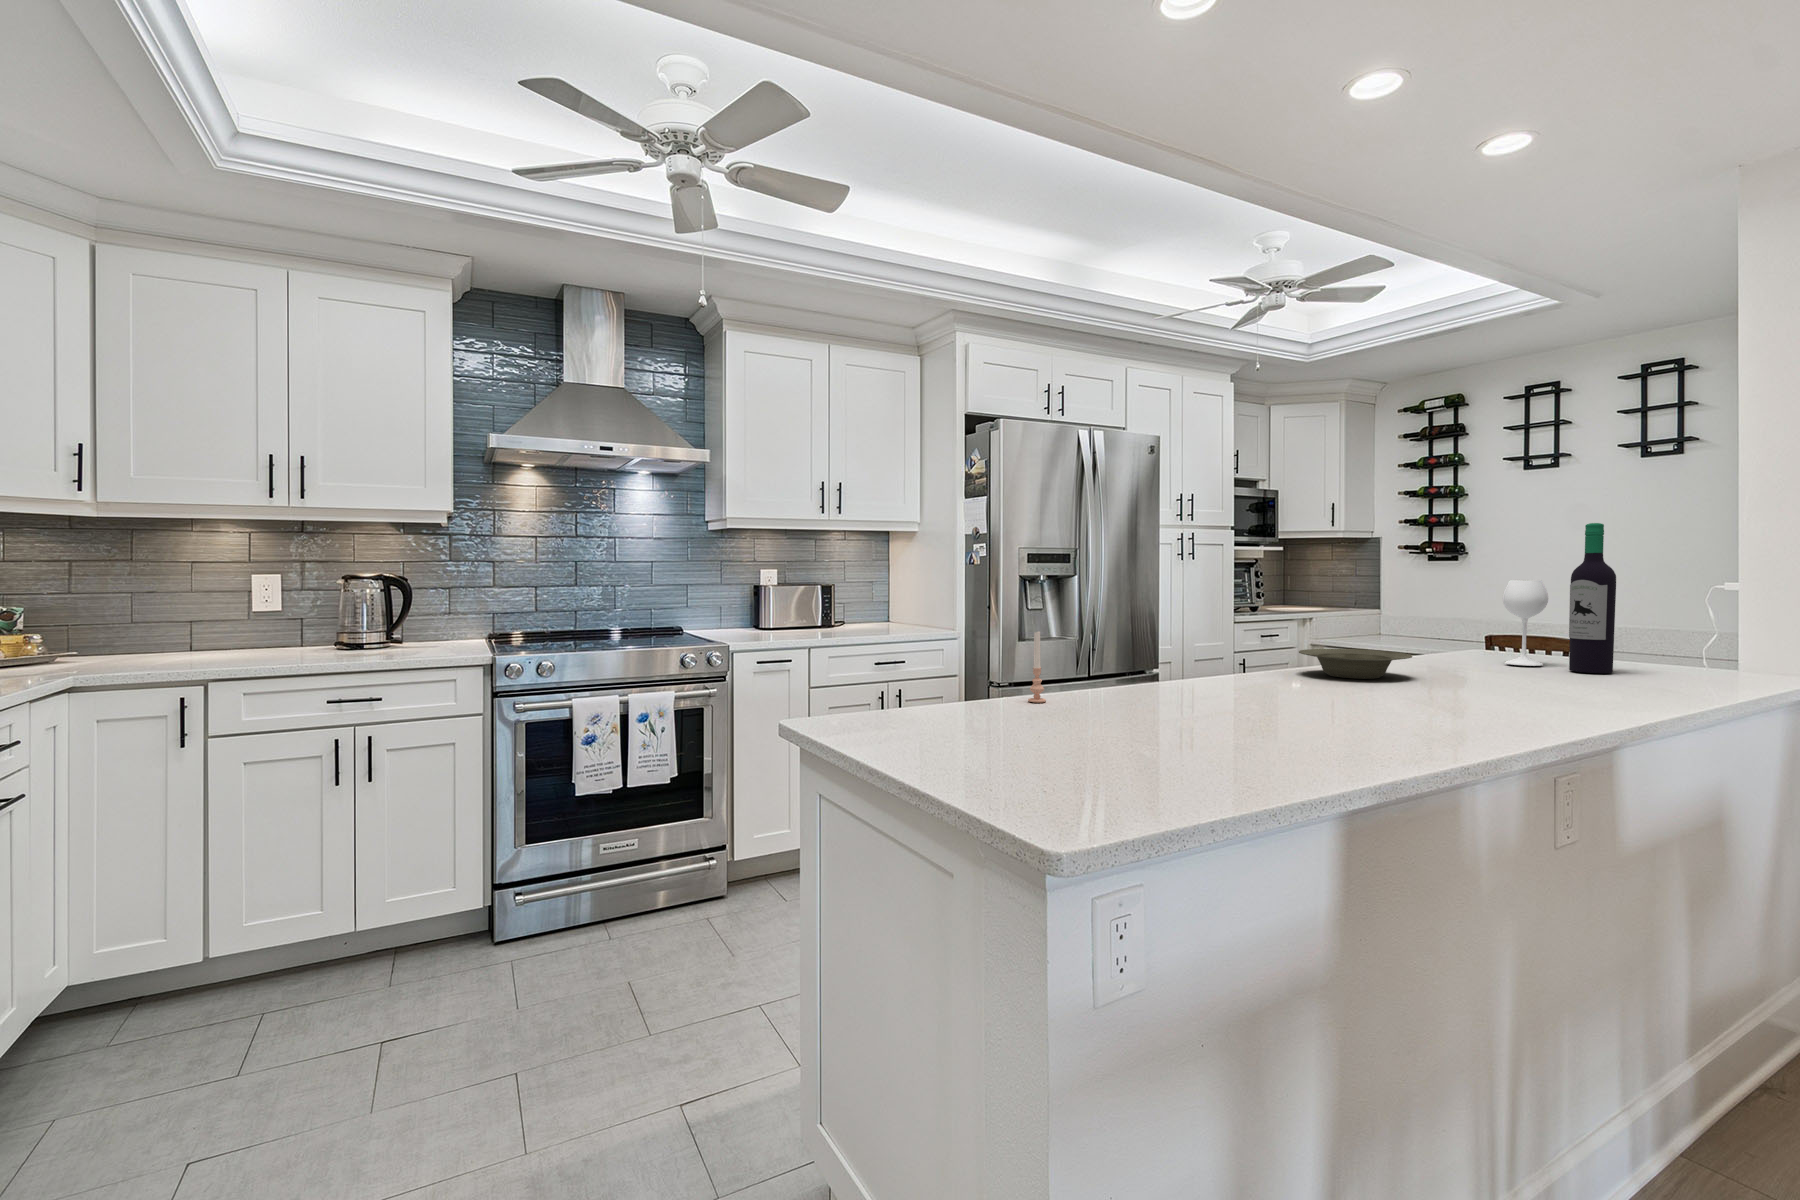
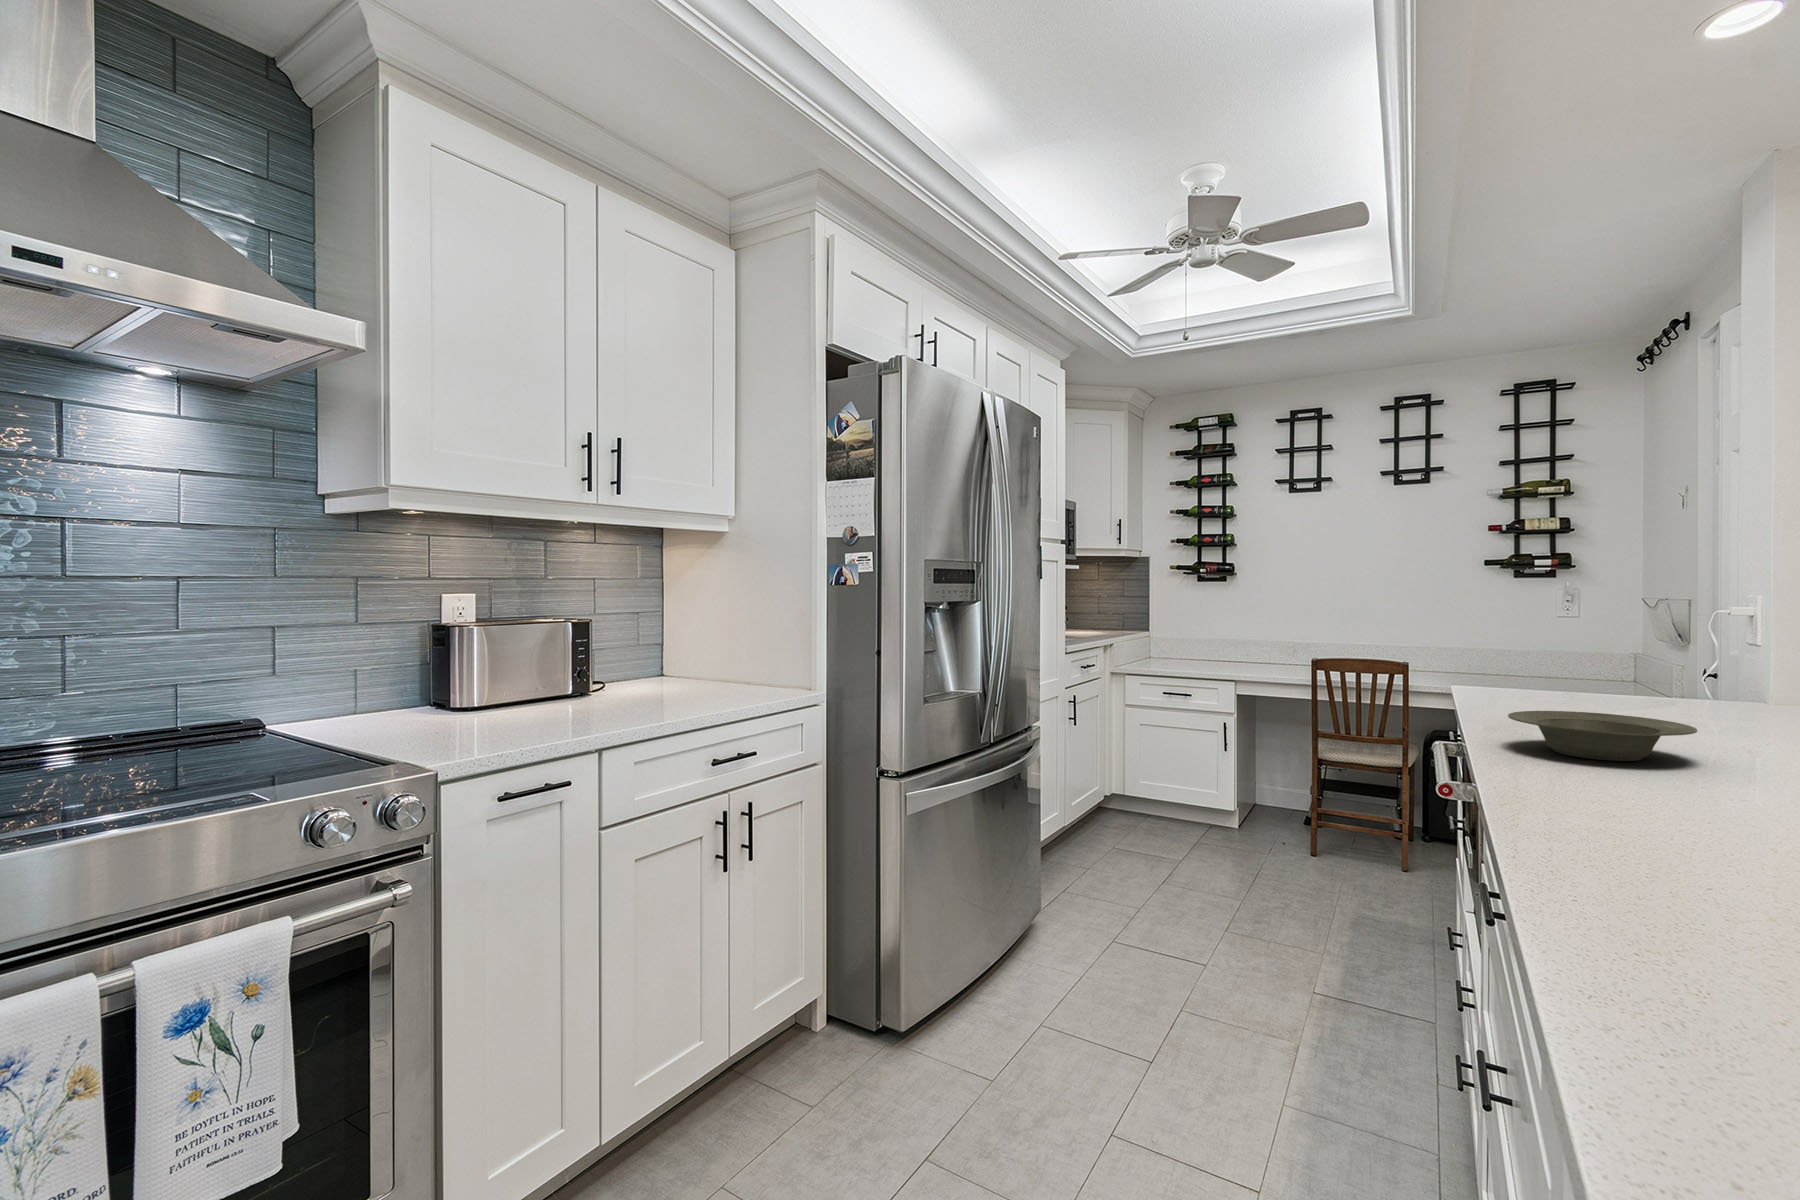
wine bottle: present [1503,523,1616,673] -> none [1589,542,1753,723]
candle: present [1028,632,1046,702] -> none [1604,759,1661,940]

